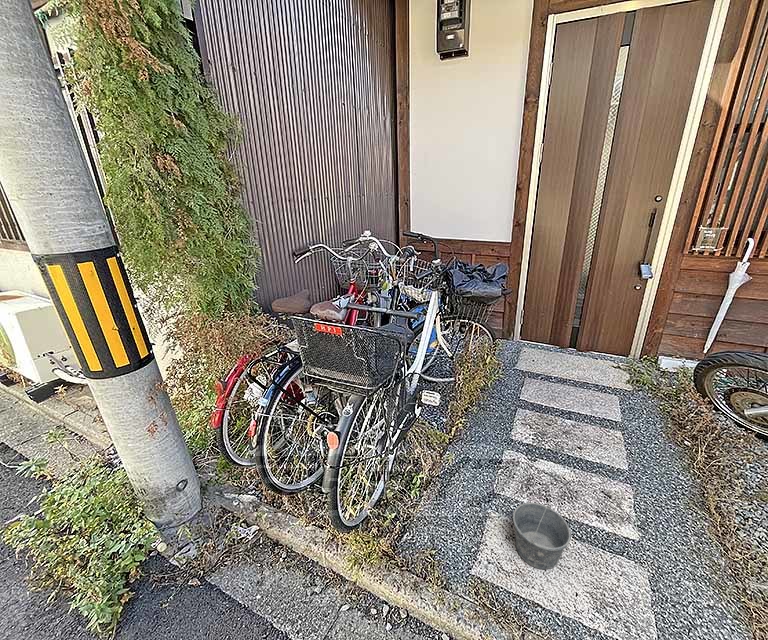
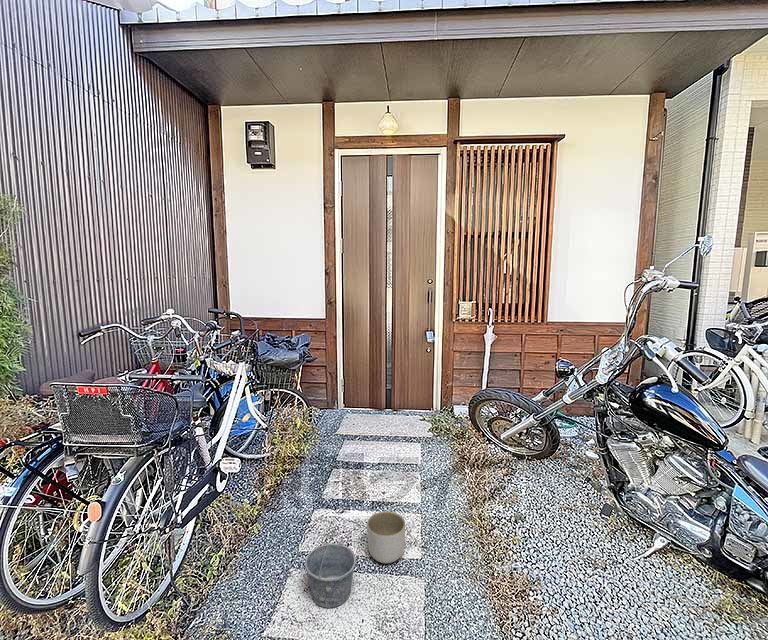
planter: none [575,480,627,537] -> present [367,511,405,563]

